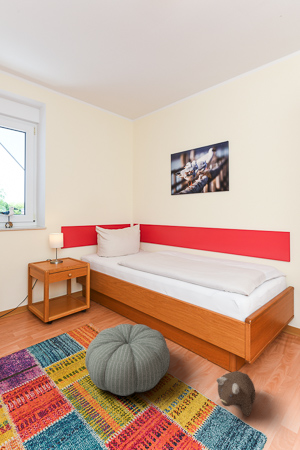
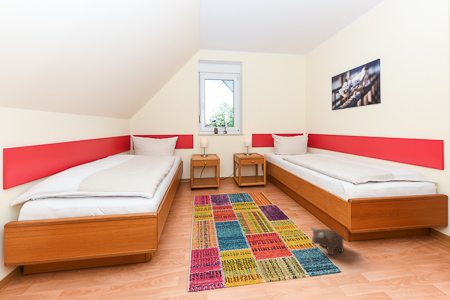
pouf: present [85,324,170,396] -> none [248,192,296,225]

